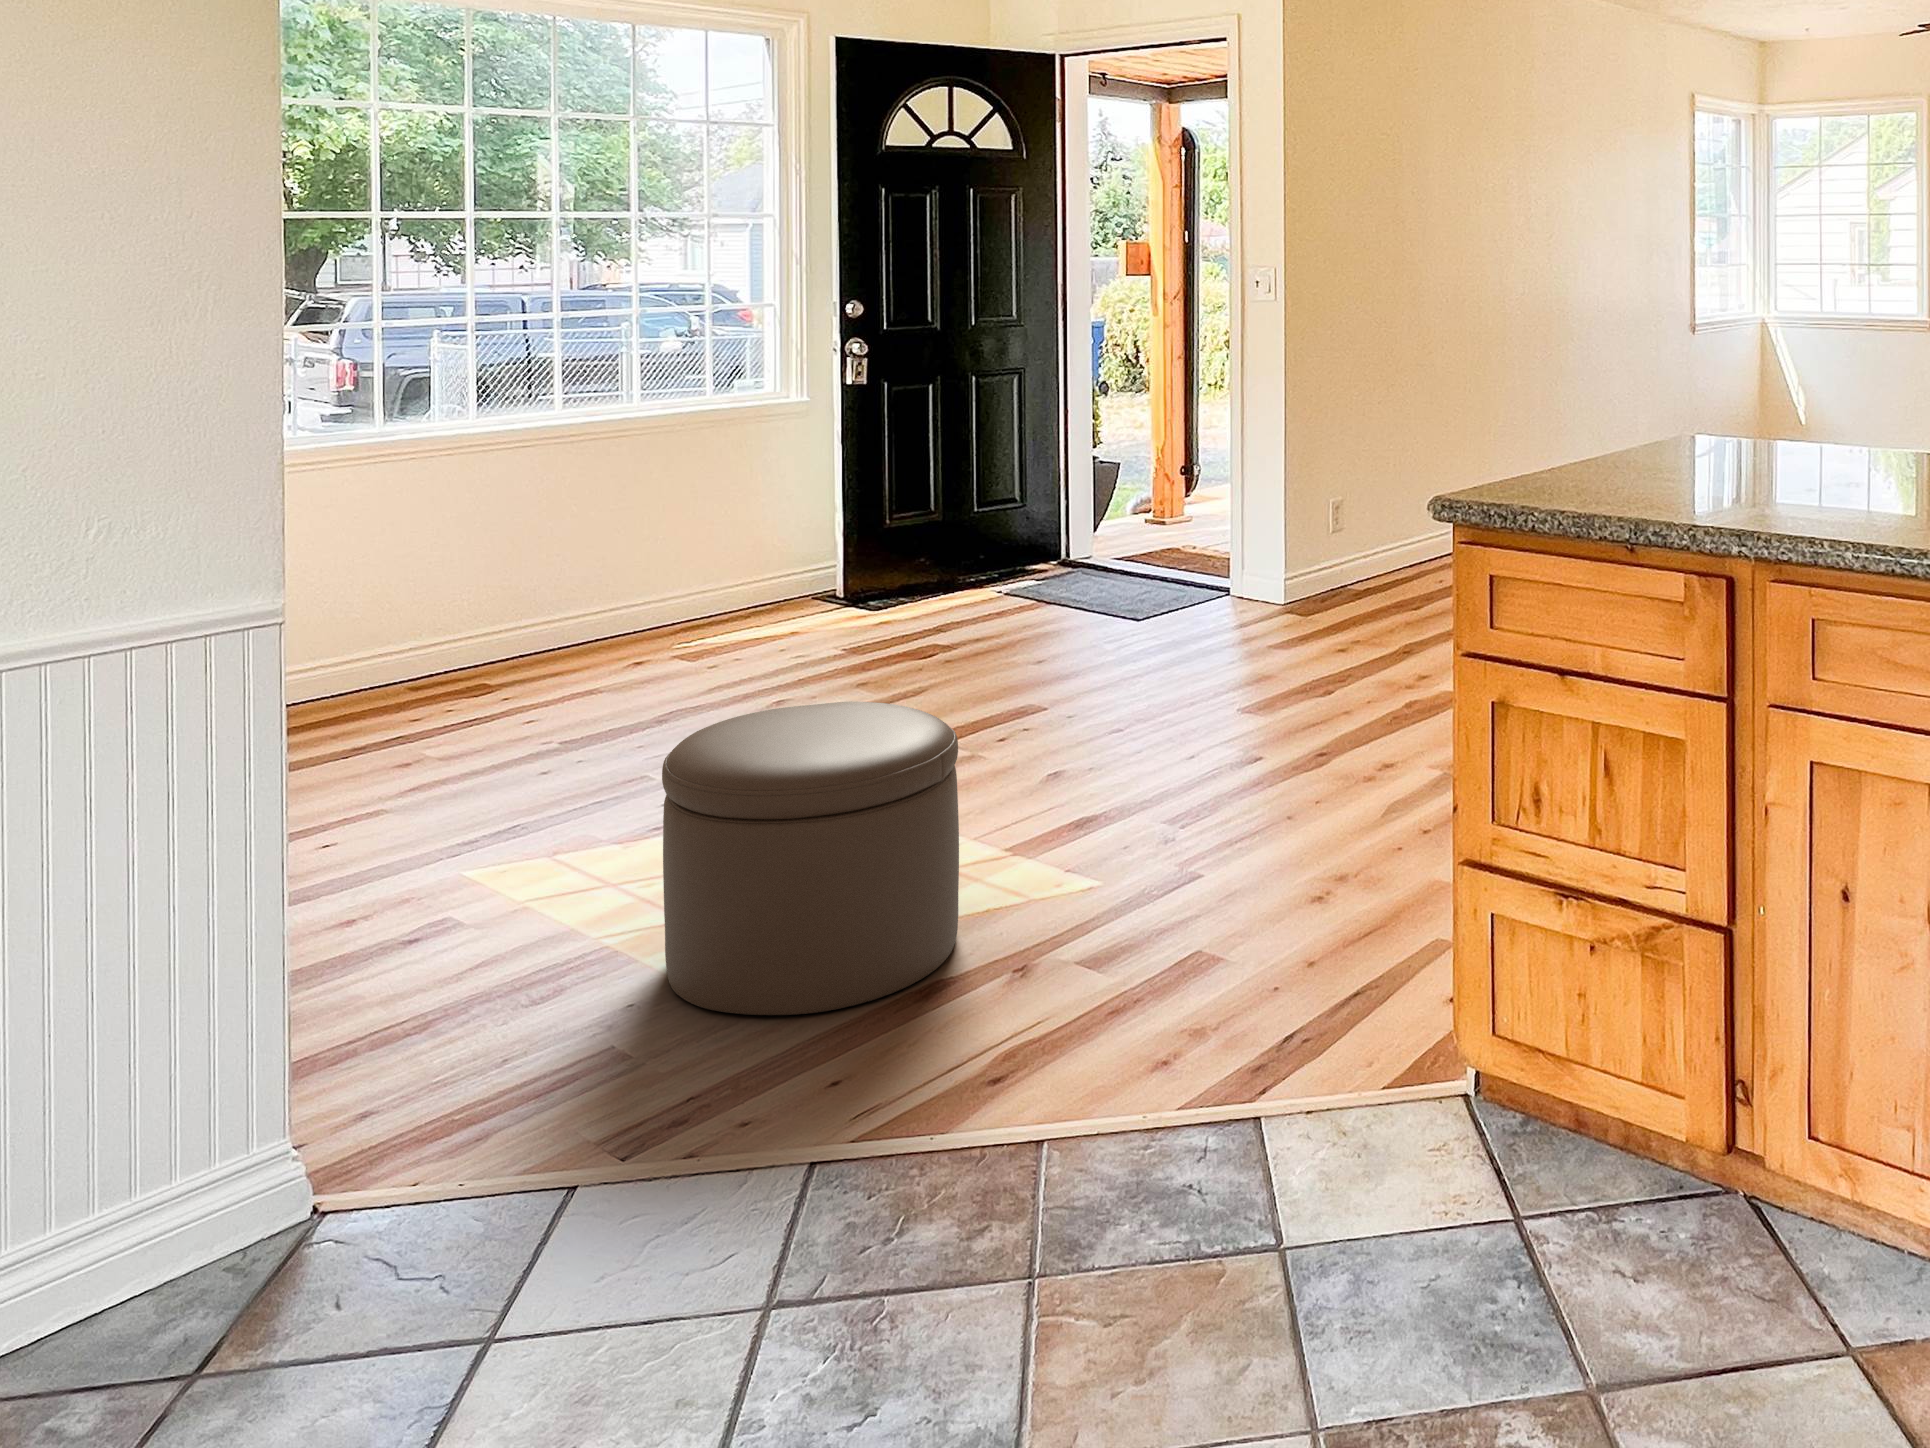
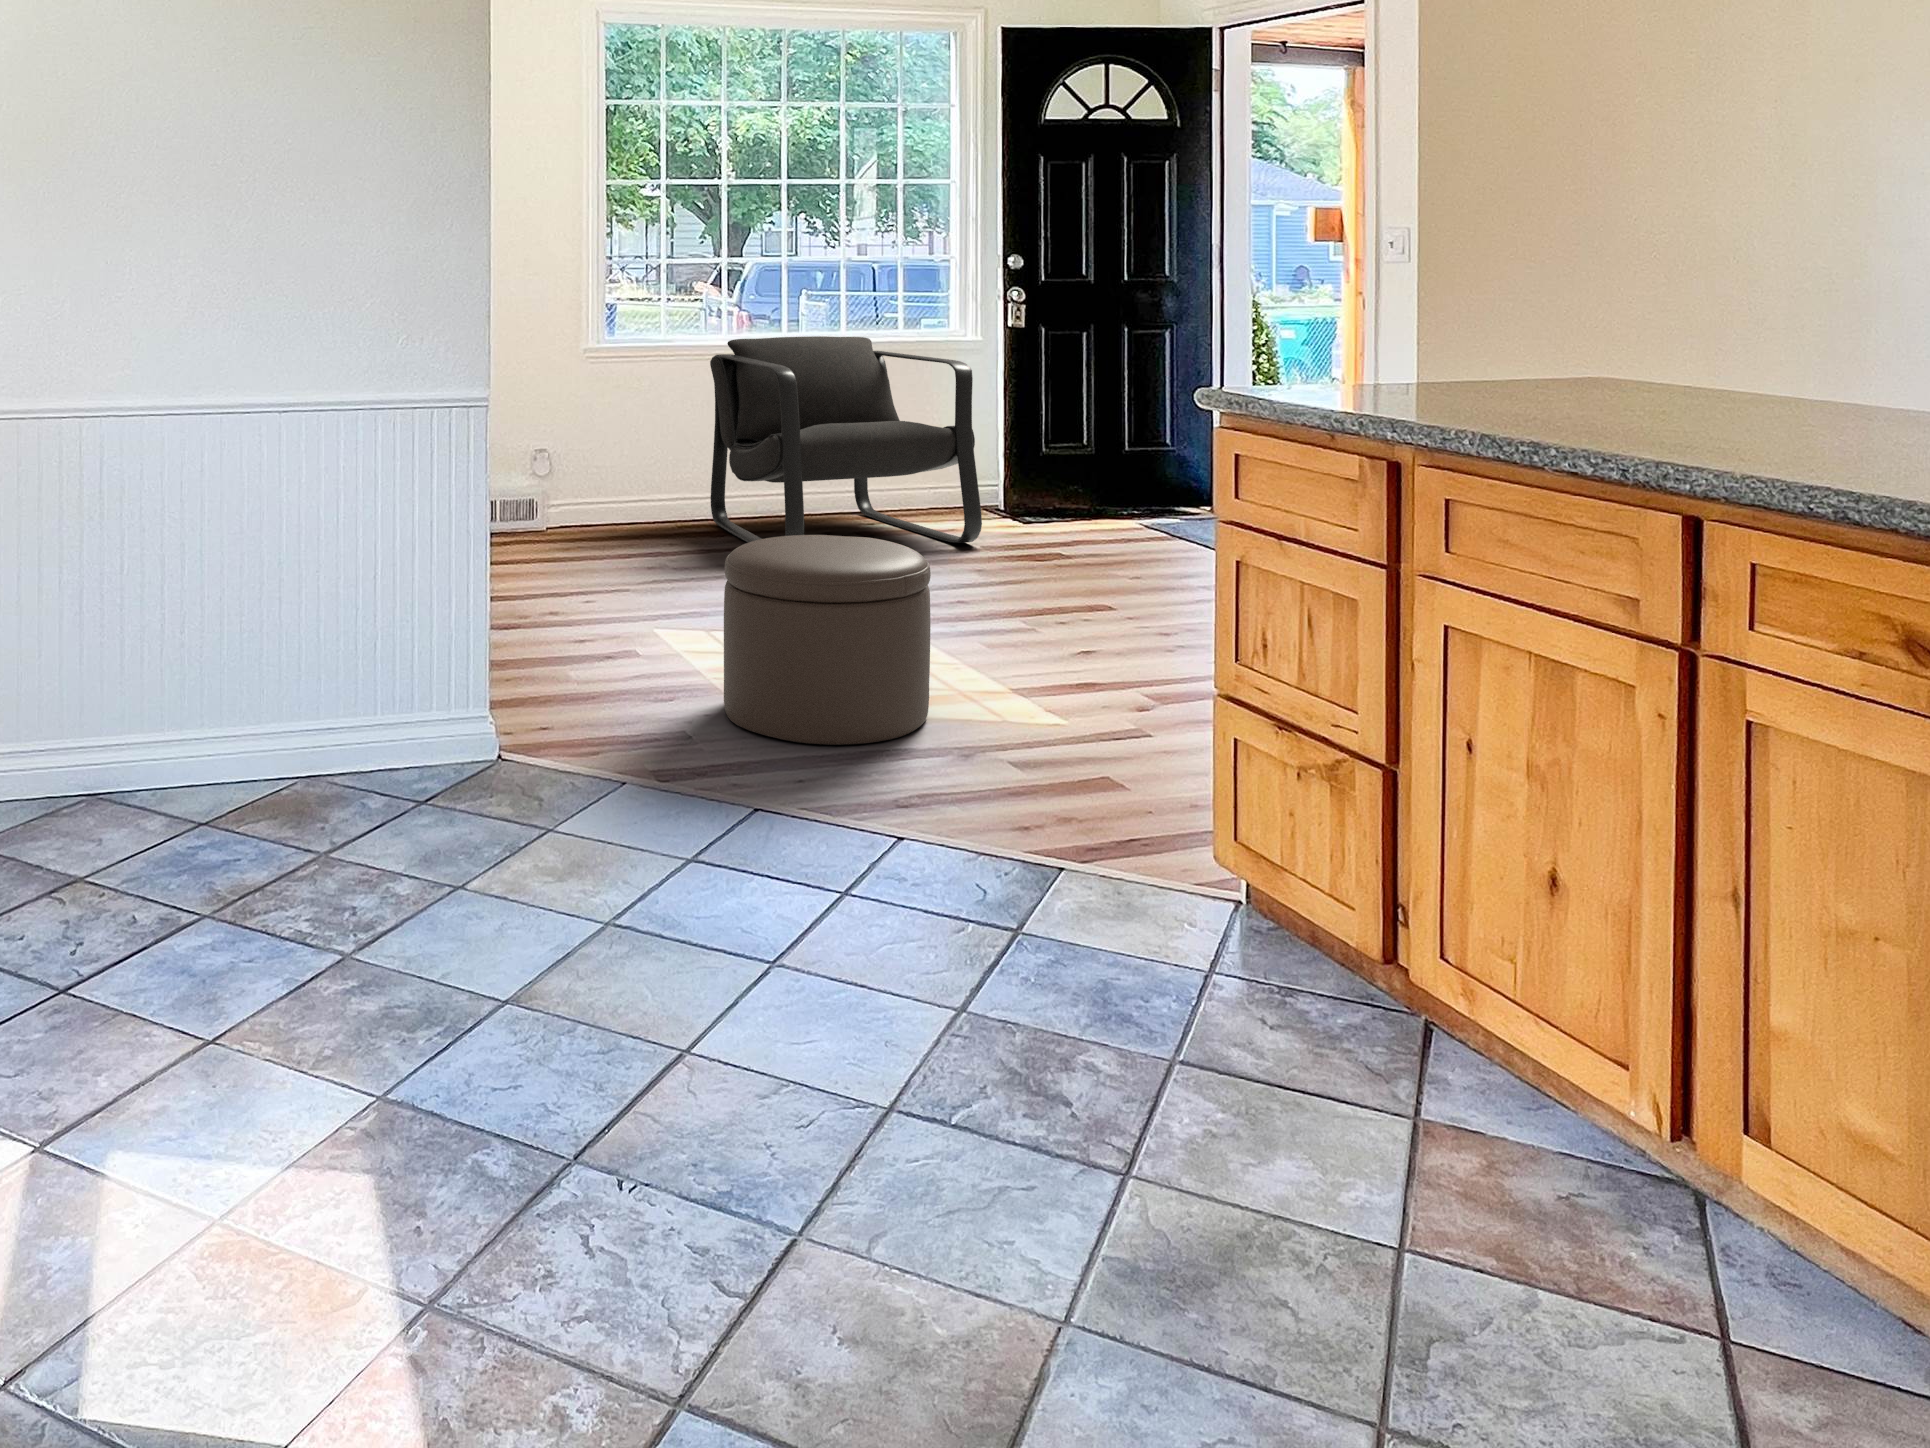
armchair: none [458,412,854,717] -> present [710,336,982,543]

